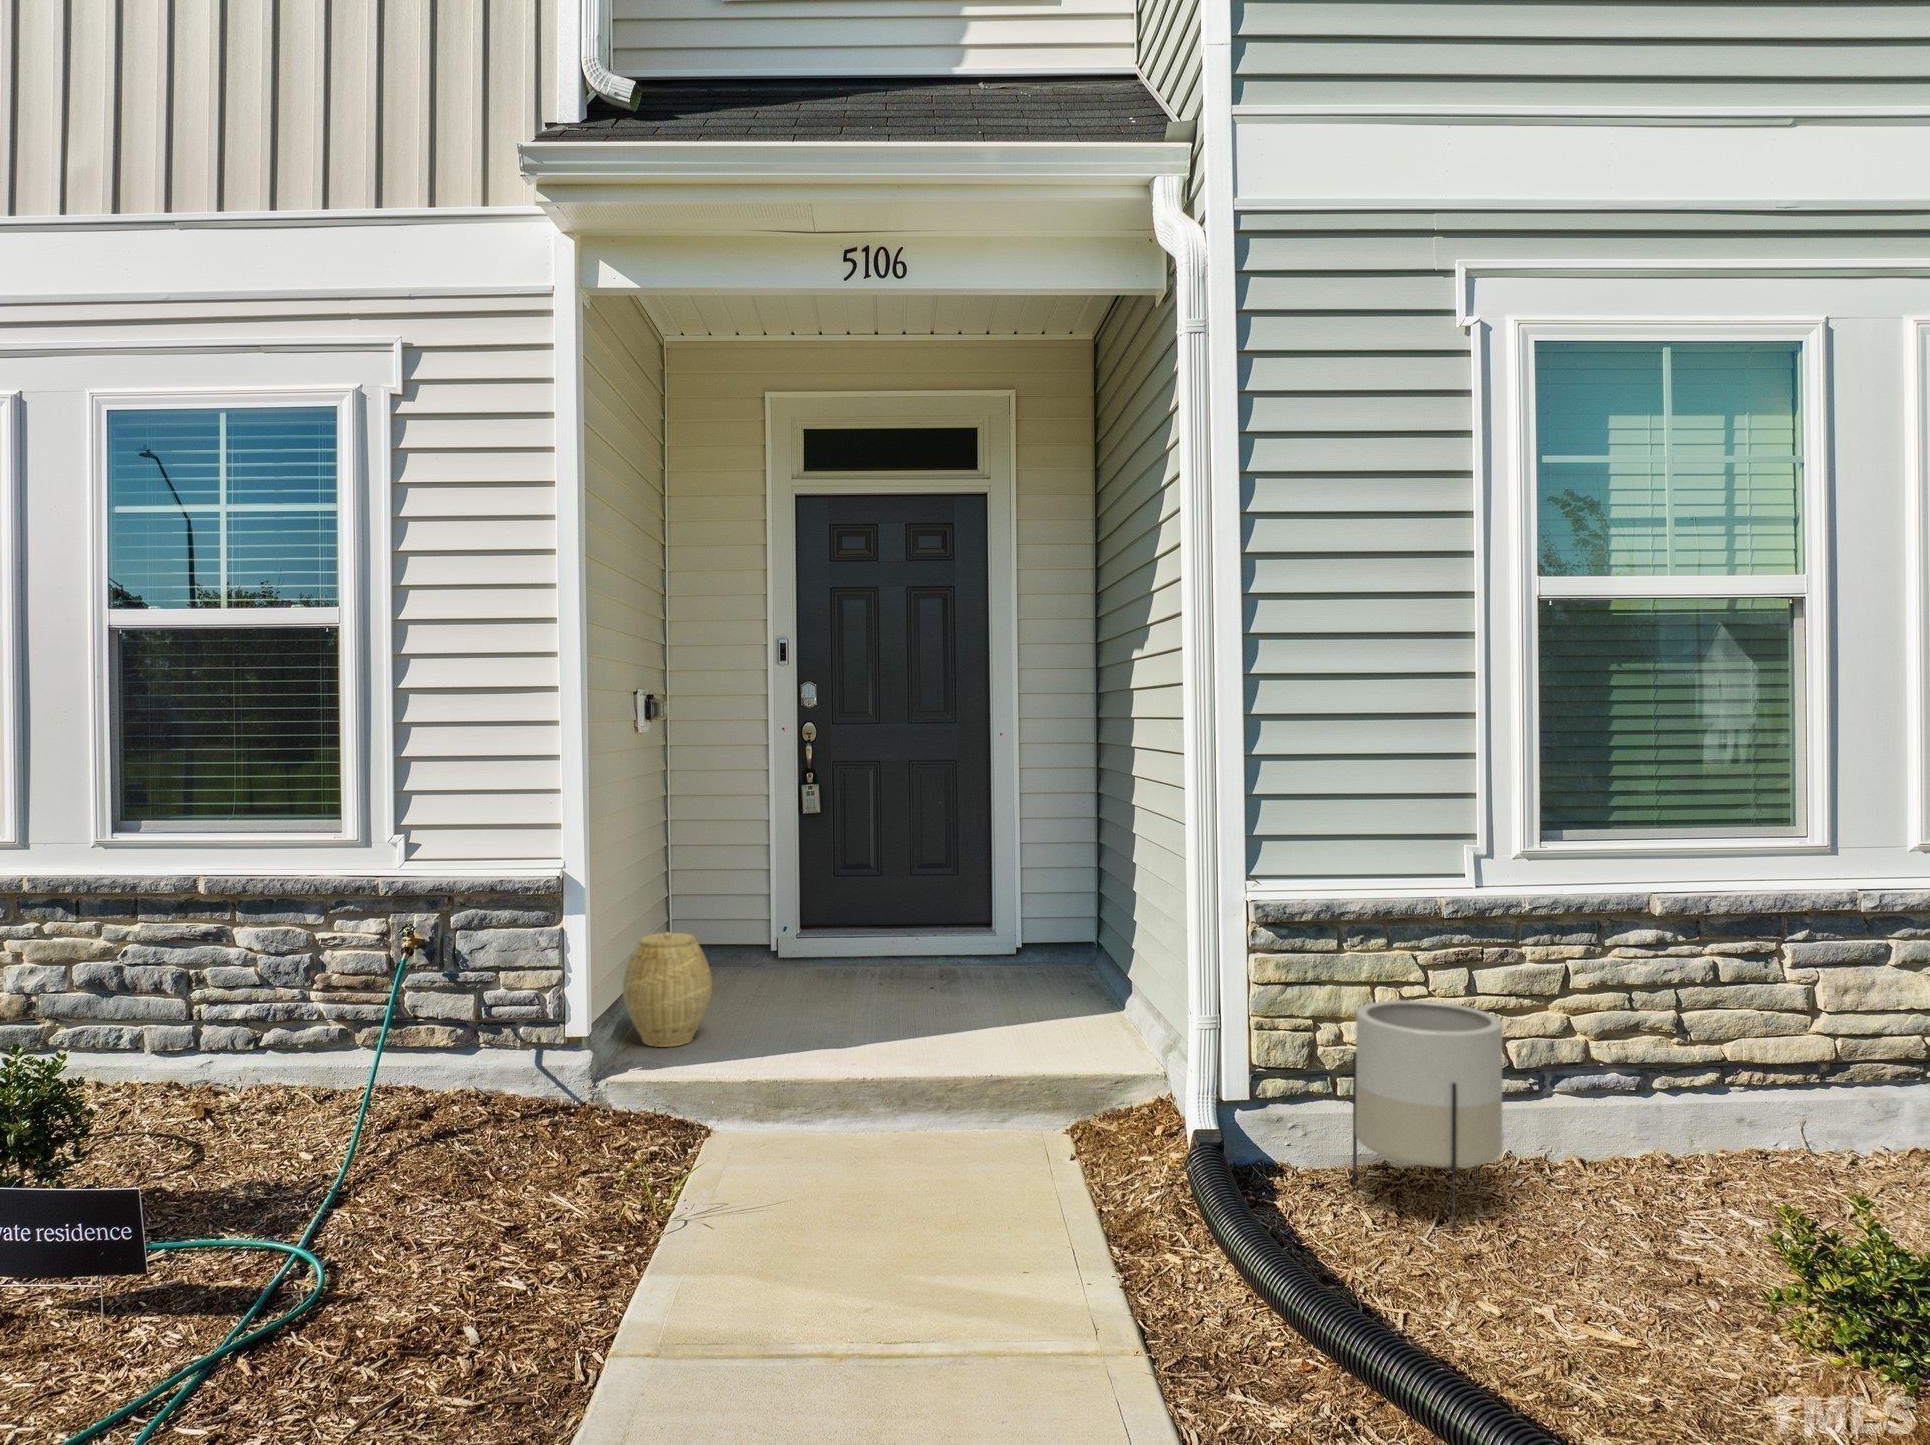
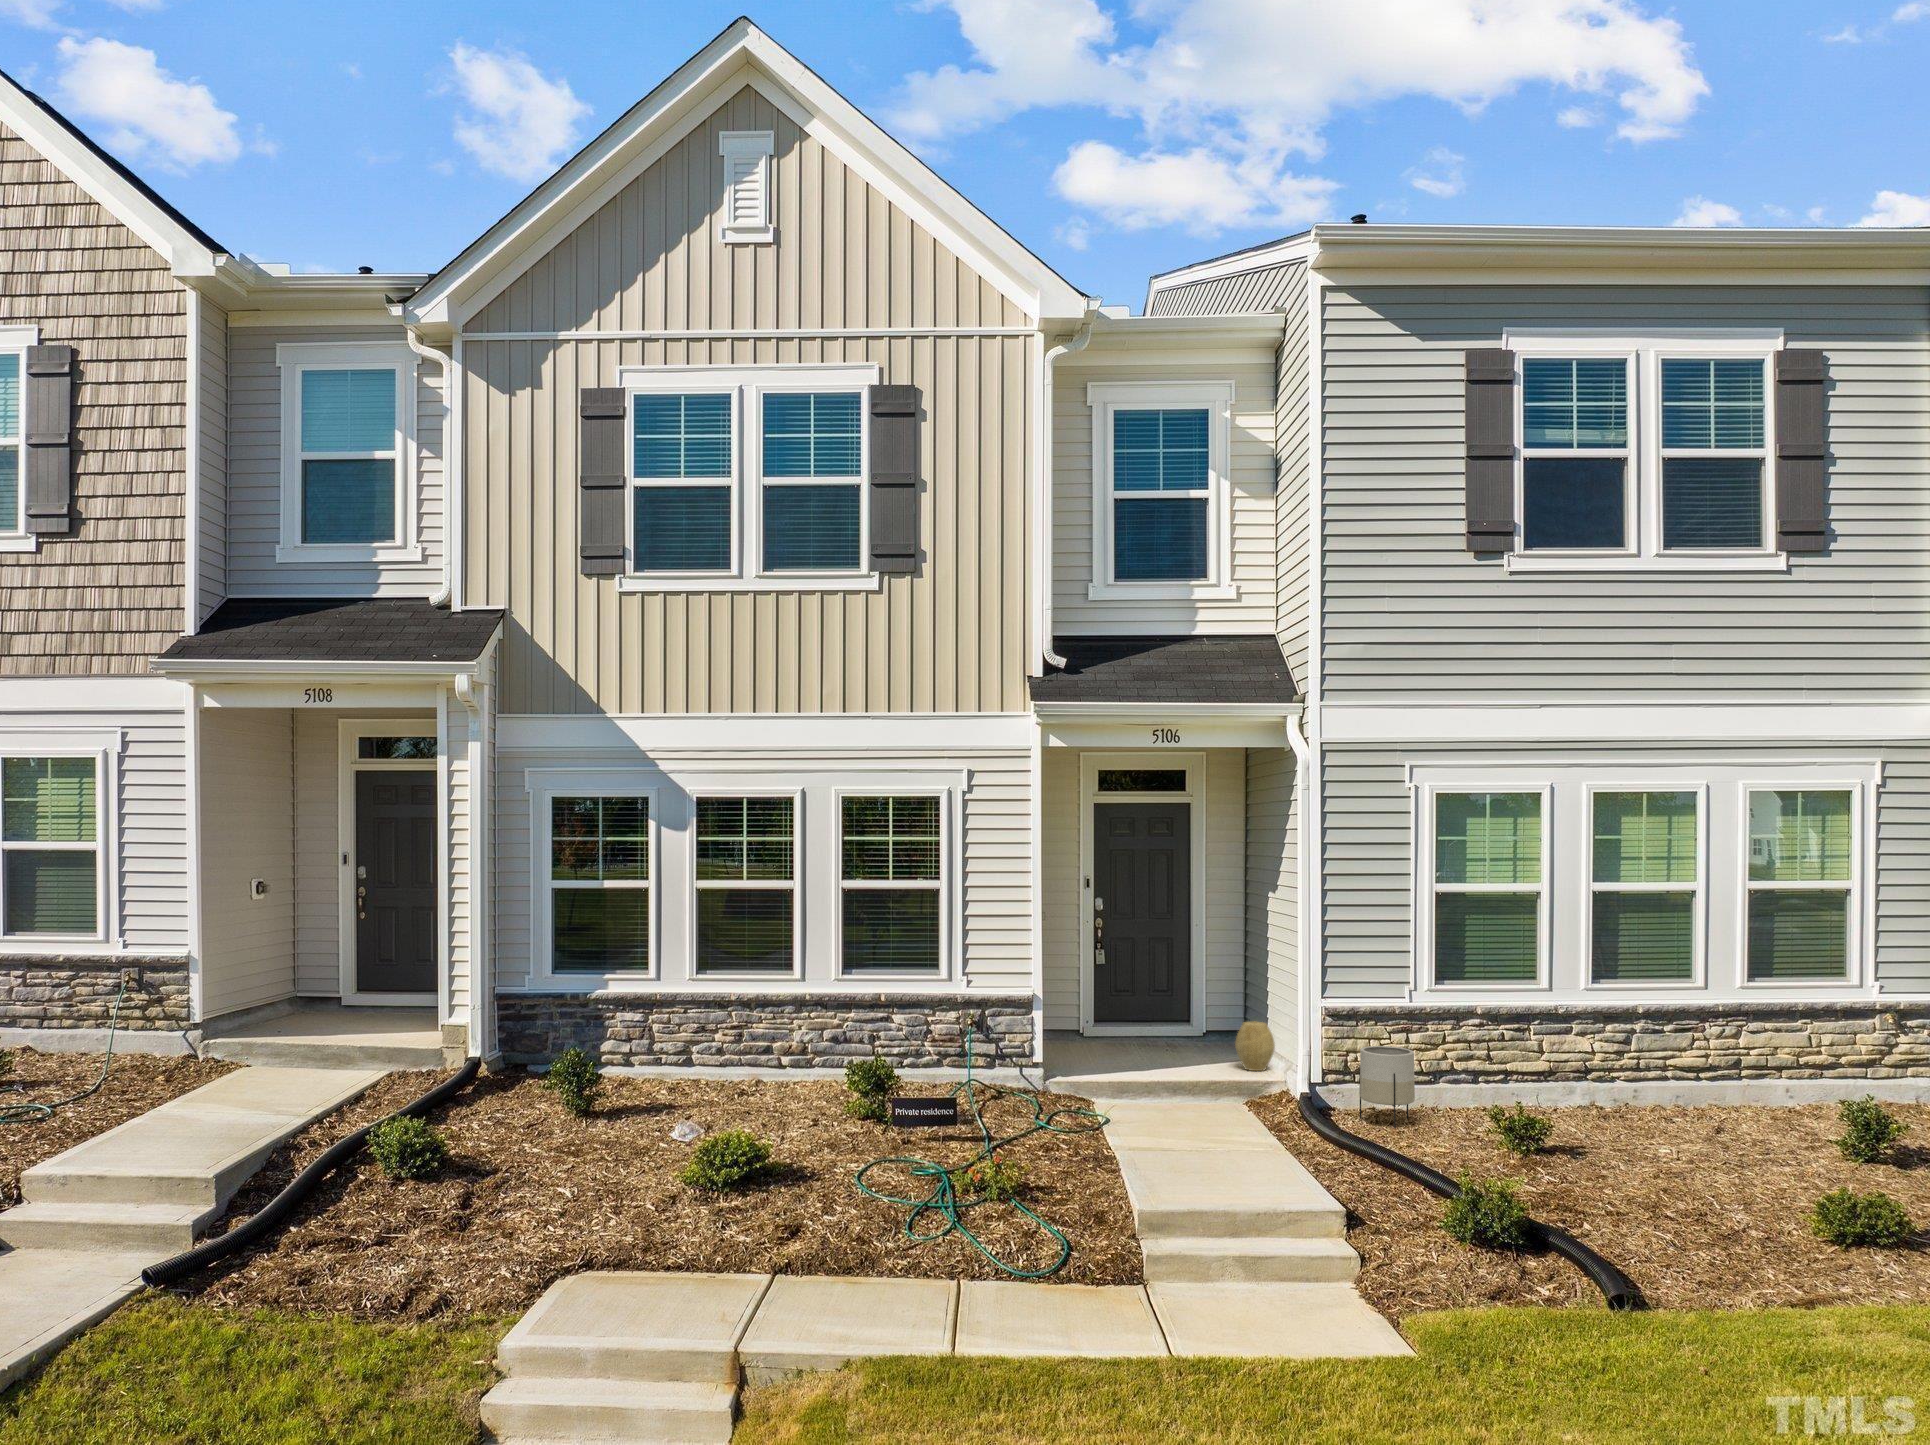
woven basket: present [623,932,712,1047] -> present [1235,1021,1275,1071]

